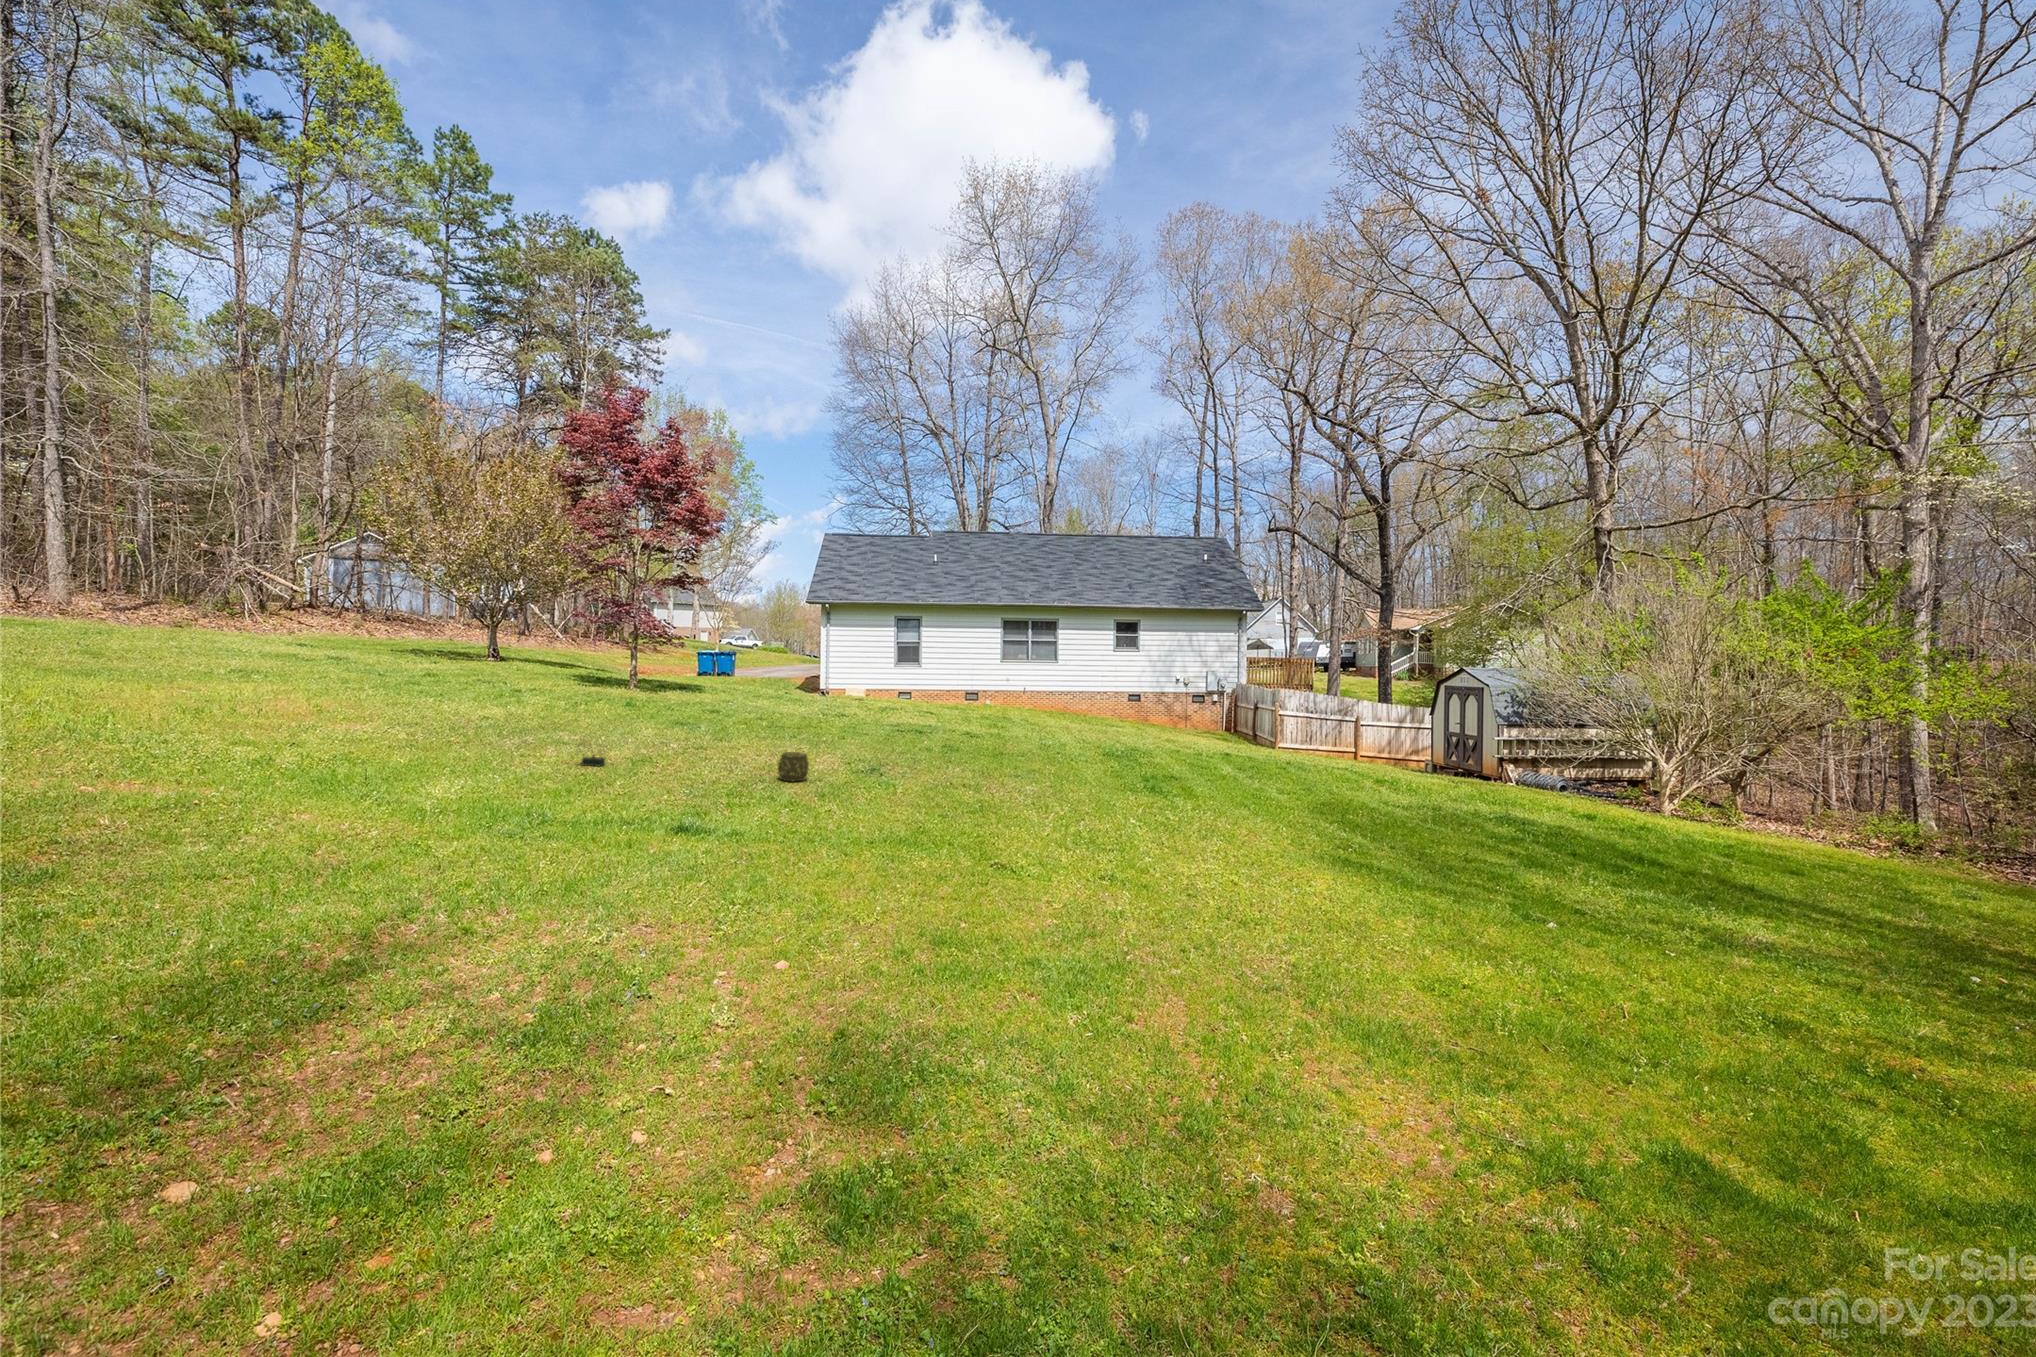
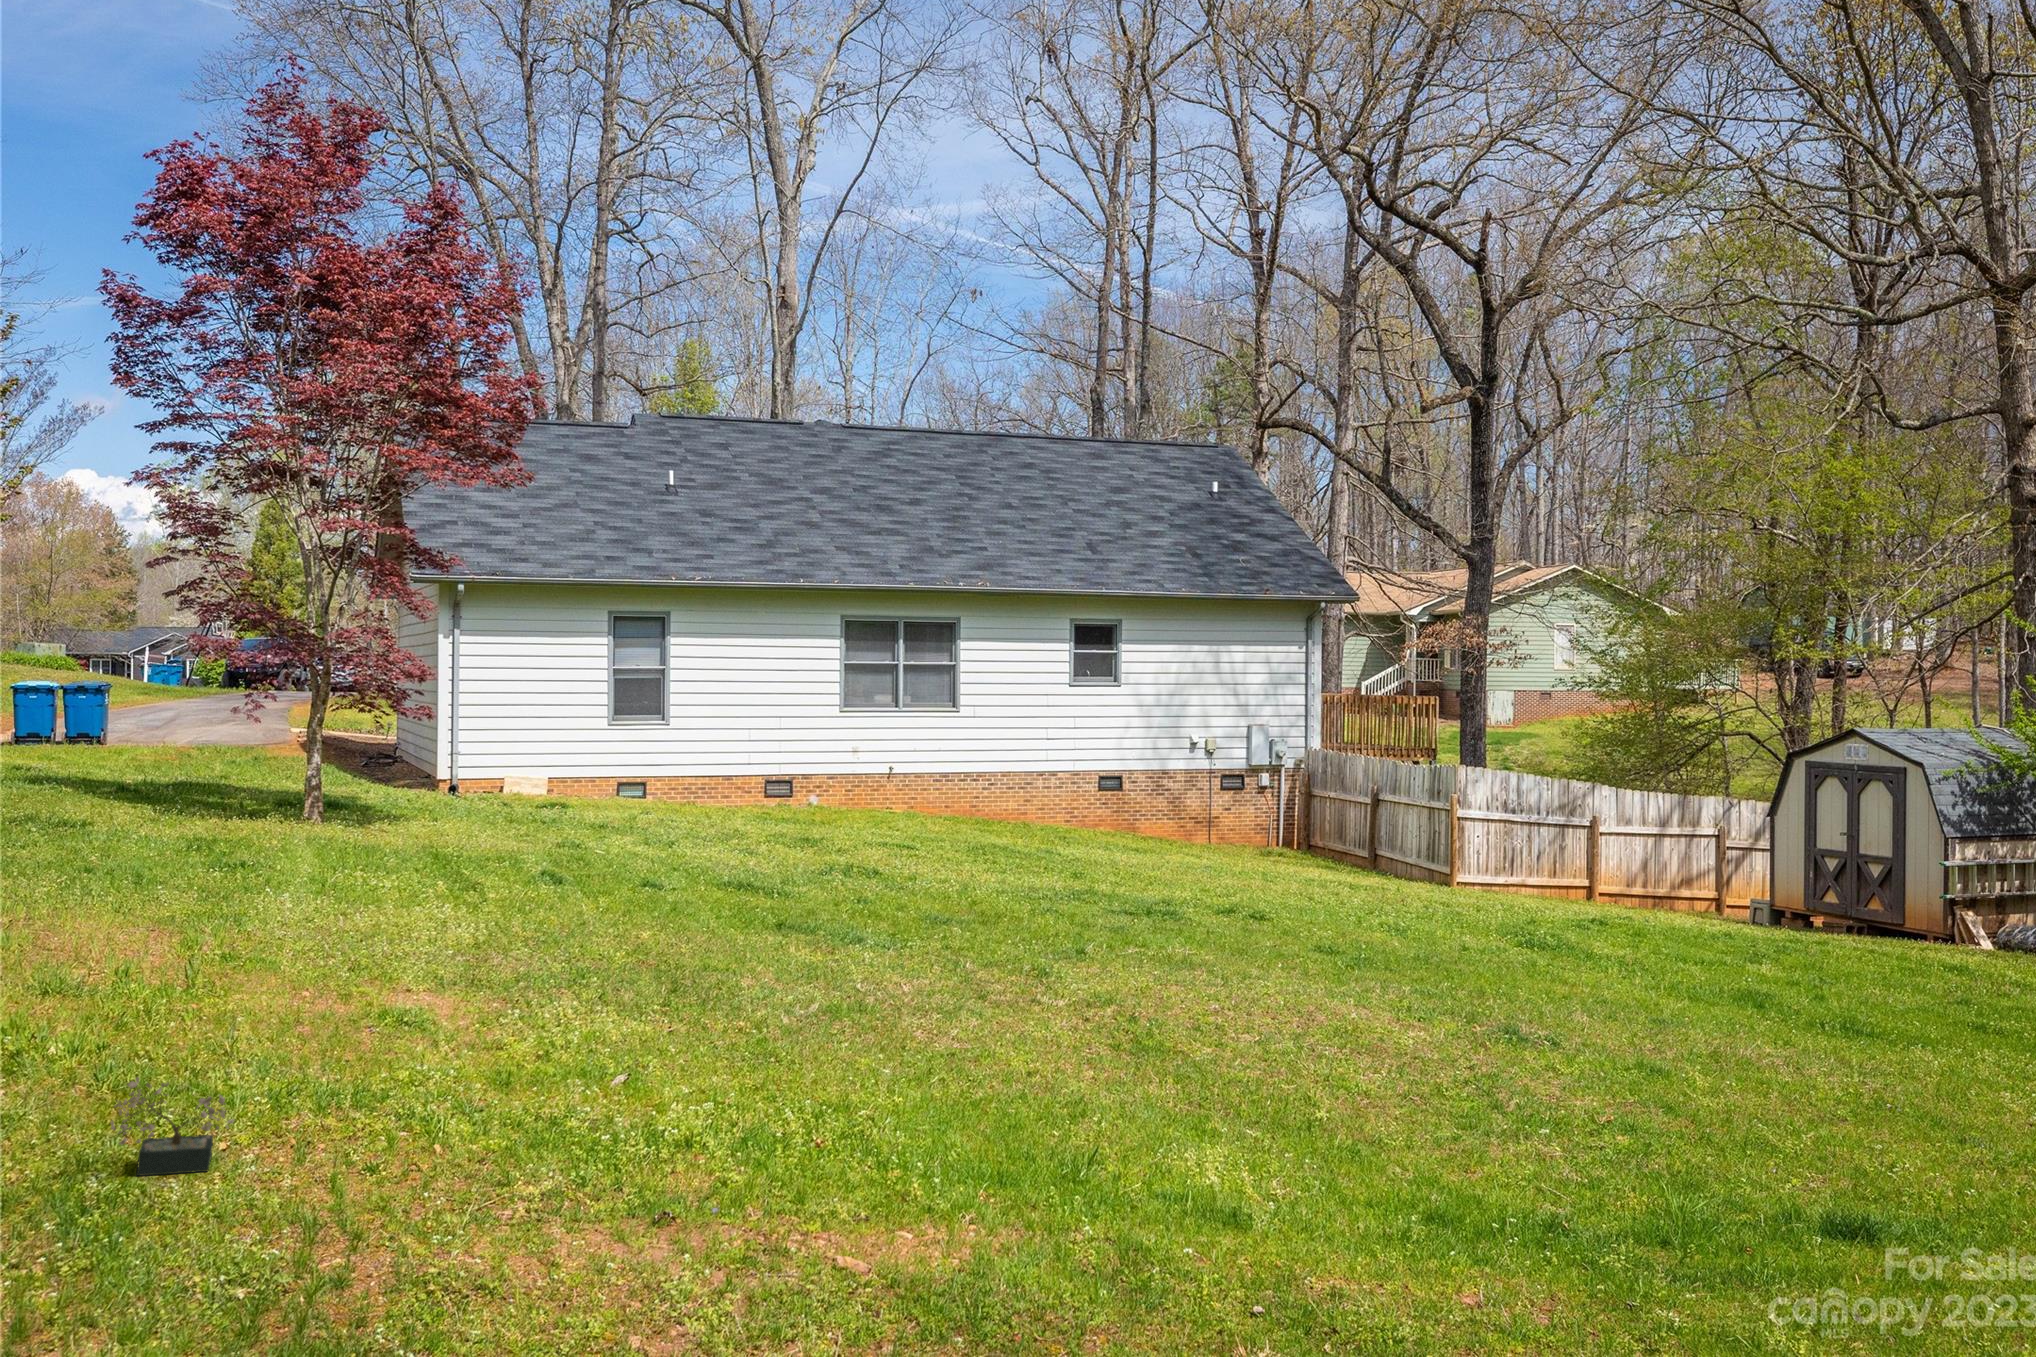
woven basket: present [778,752,809,782] -> none [781,1055,872,1154]

